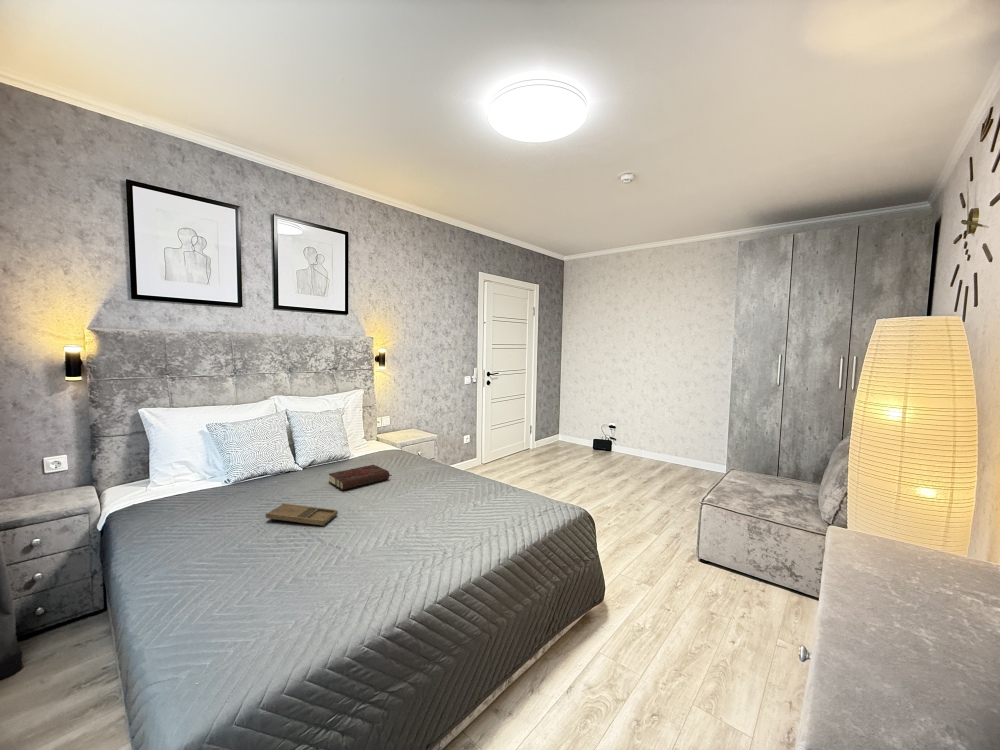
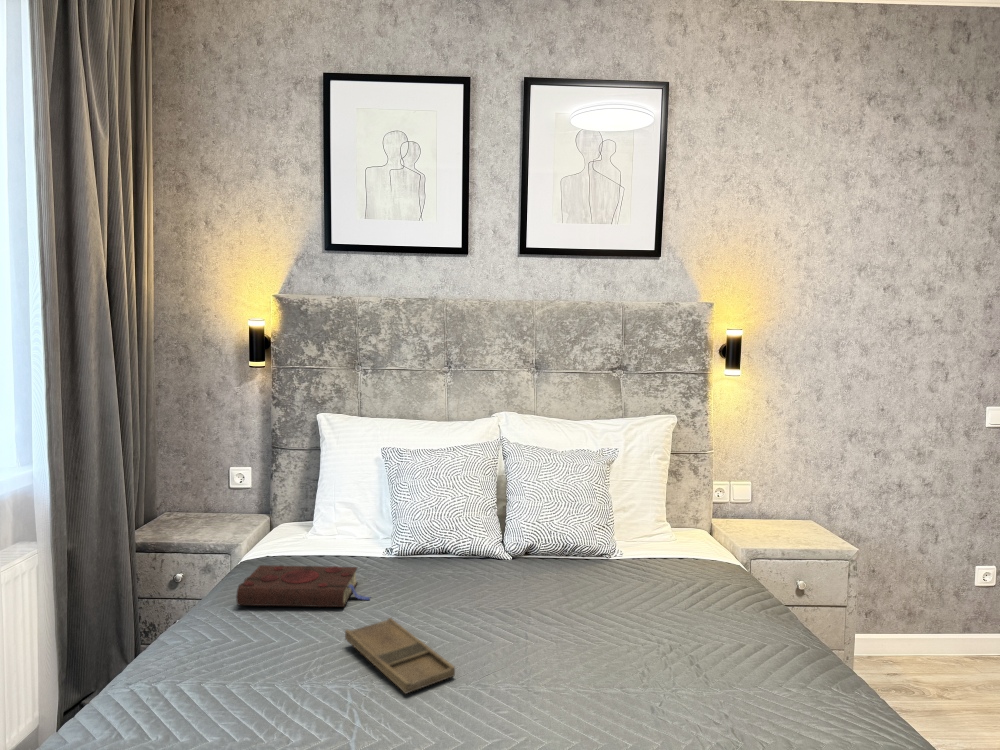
book: present [329,465,390,490] -> present [236,565,369,607]

